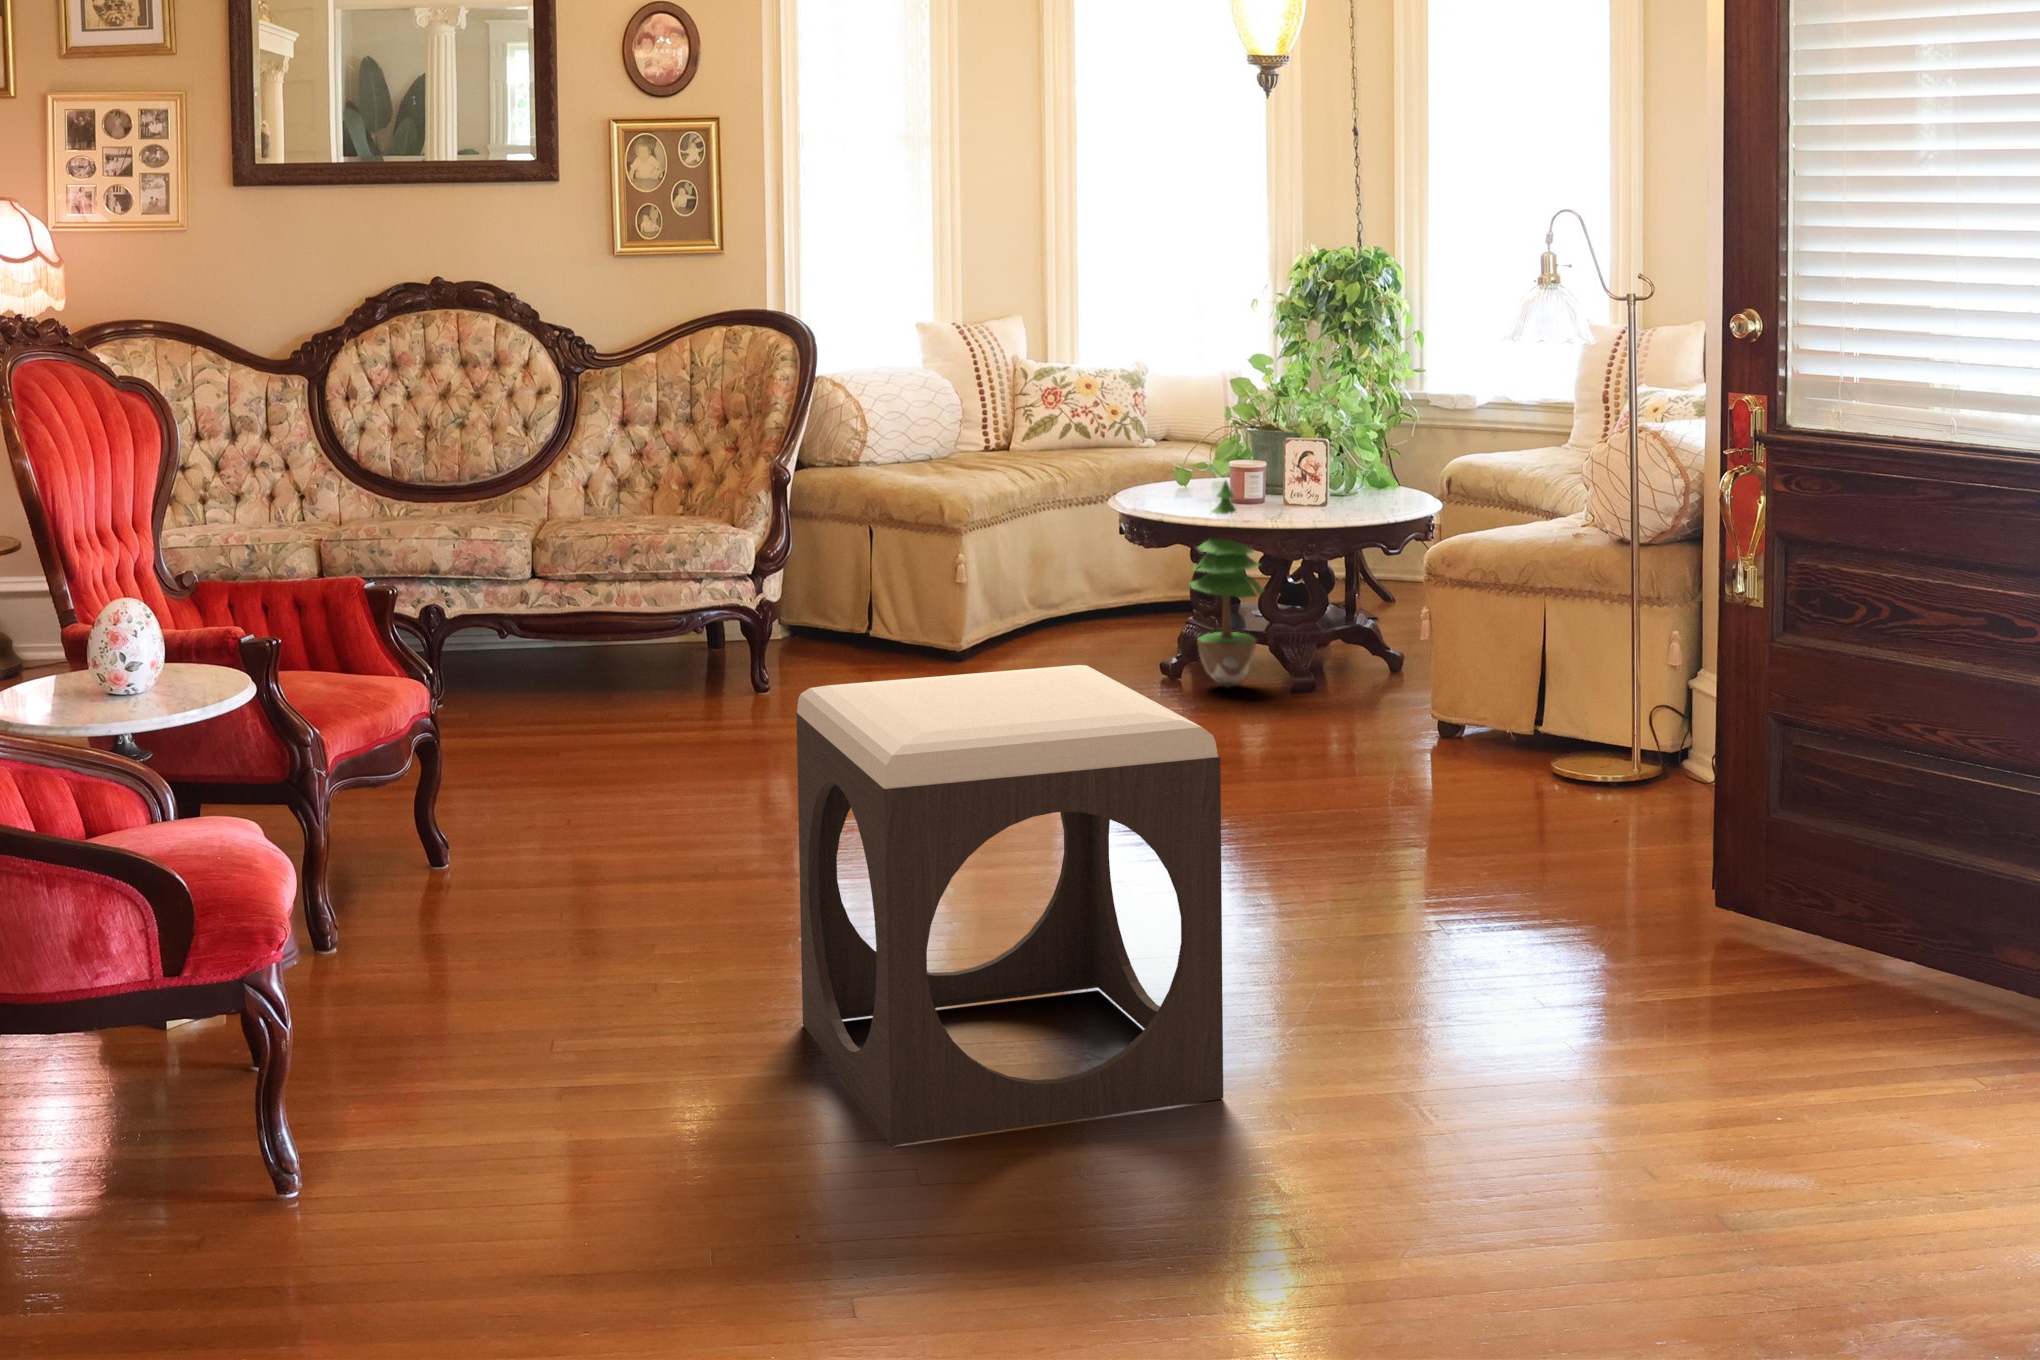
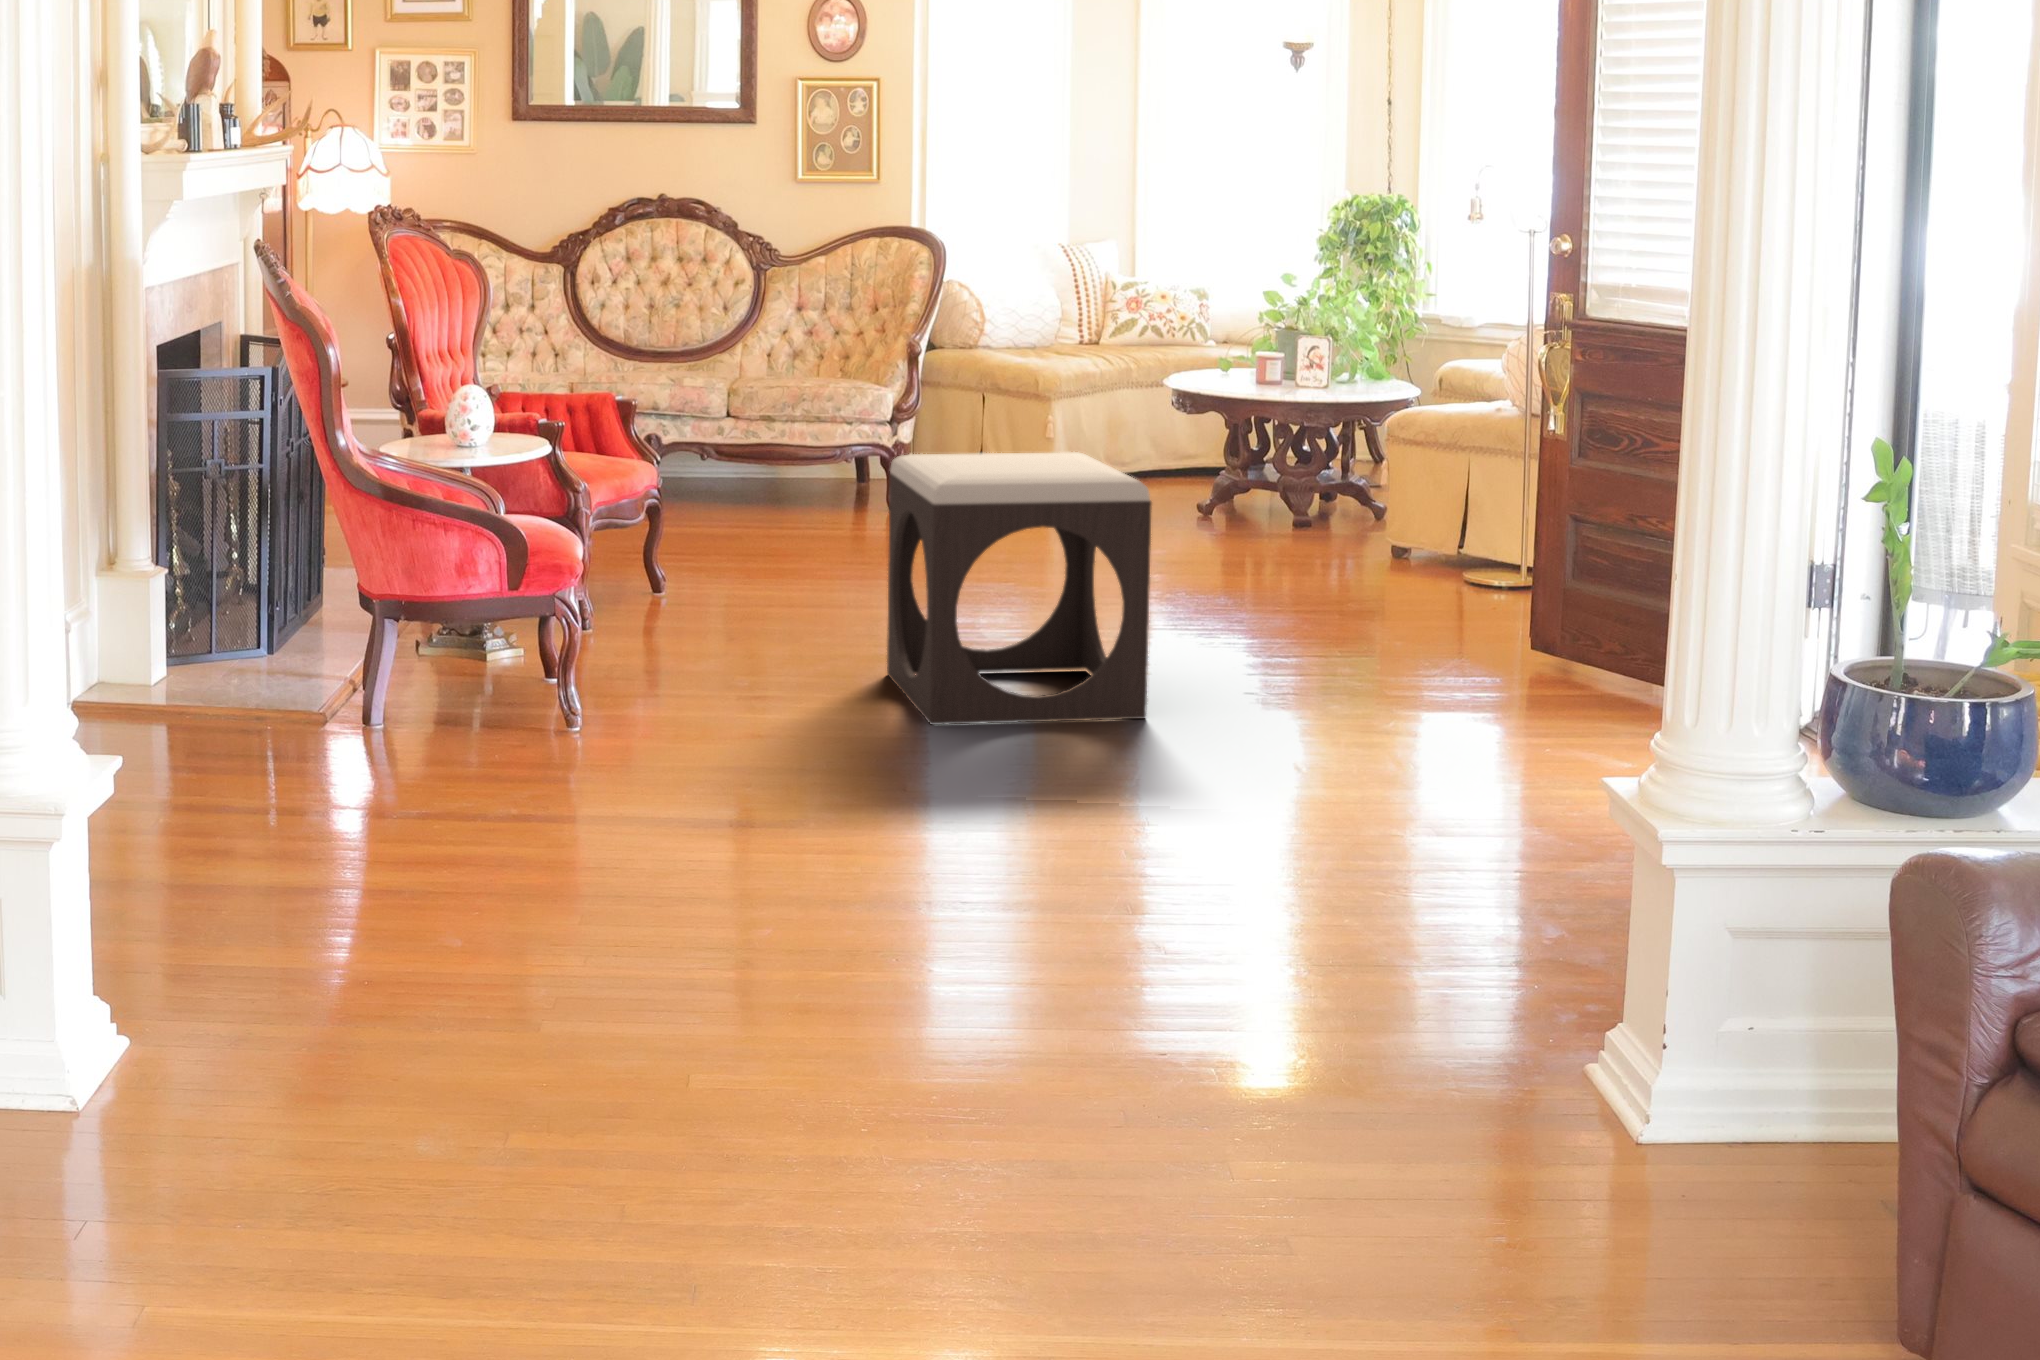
potted tree: present [1190,481,1264,688] -> none [1224,365,1282,528]

